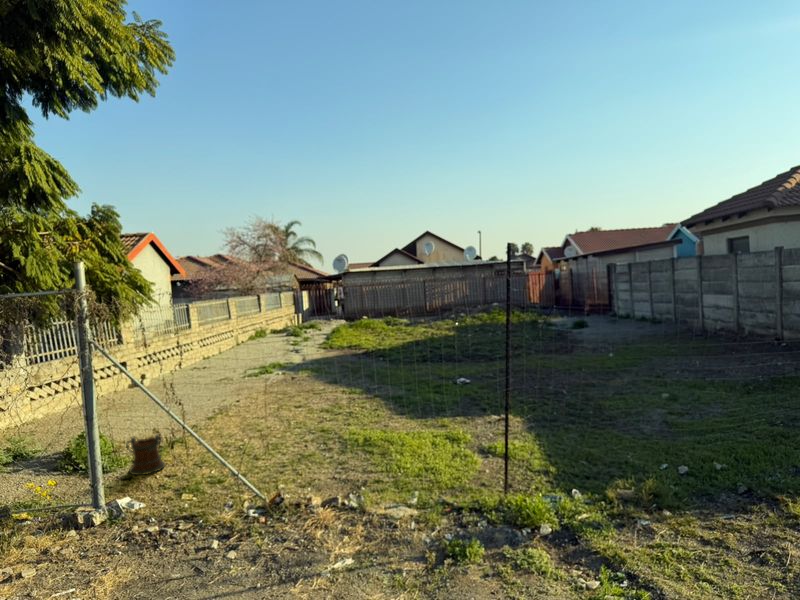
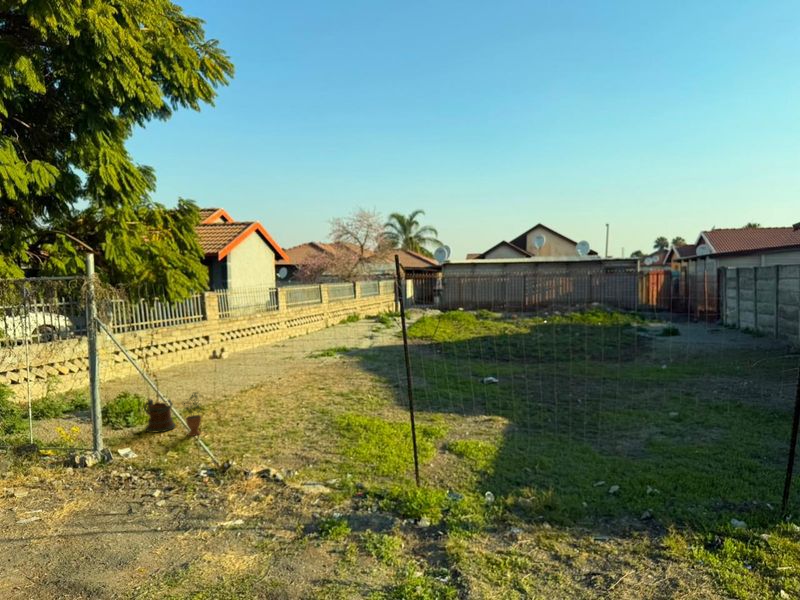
potted plant: none [180,419,204,473] -> present [184,392,202,436]

